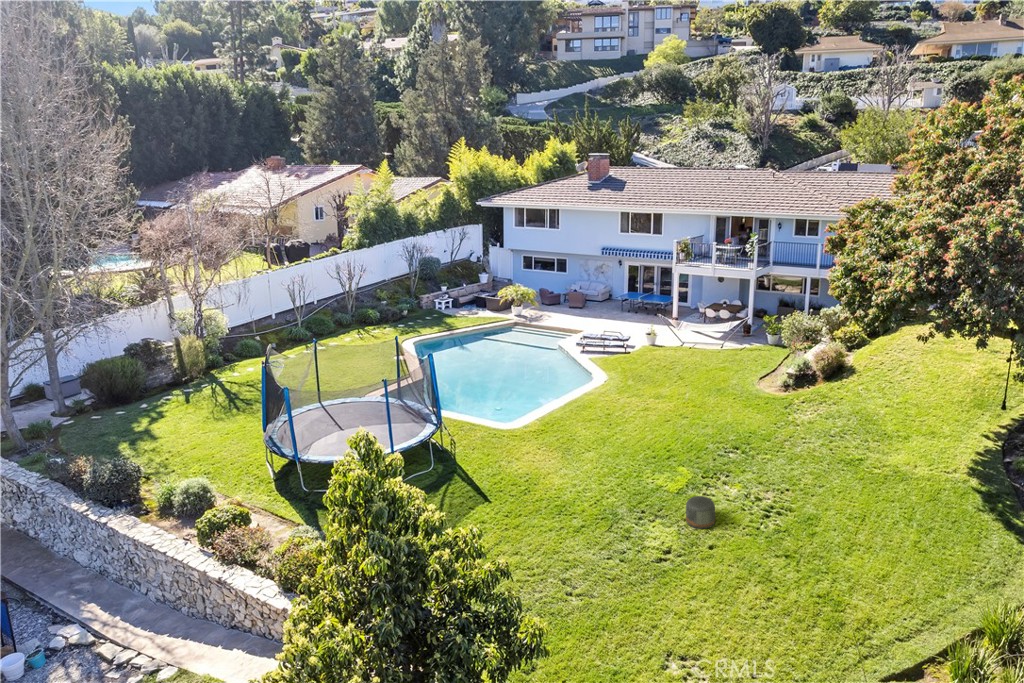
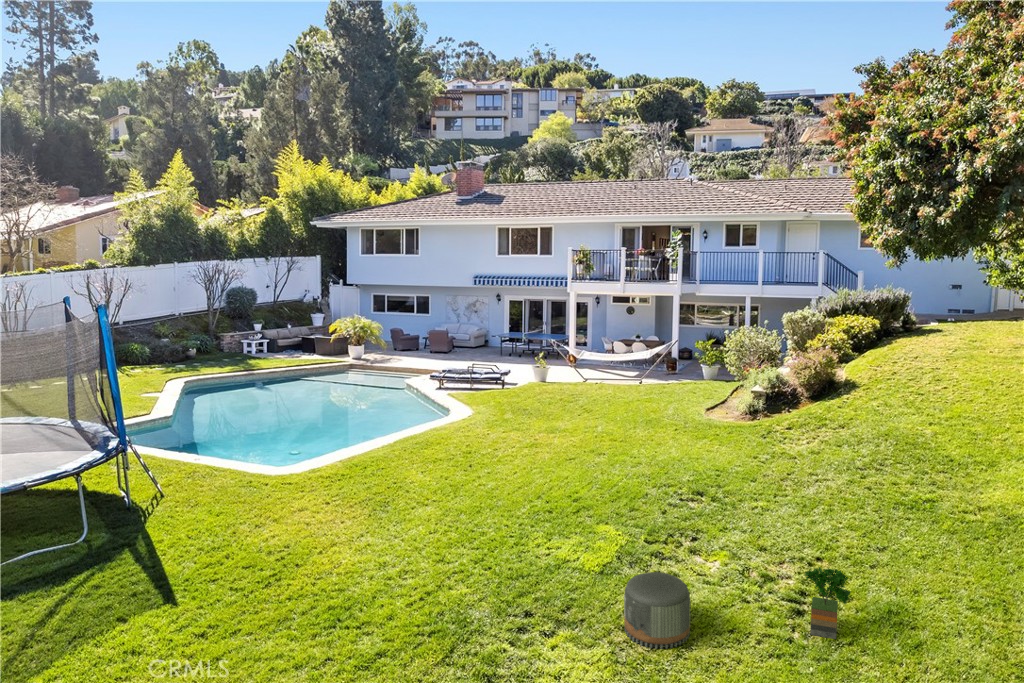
potted tree: none [767,497,787,528] -> present [804,567,851,639]

